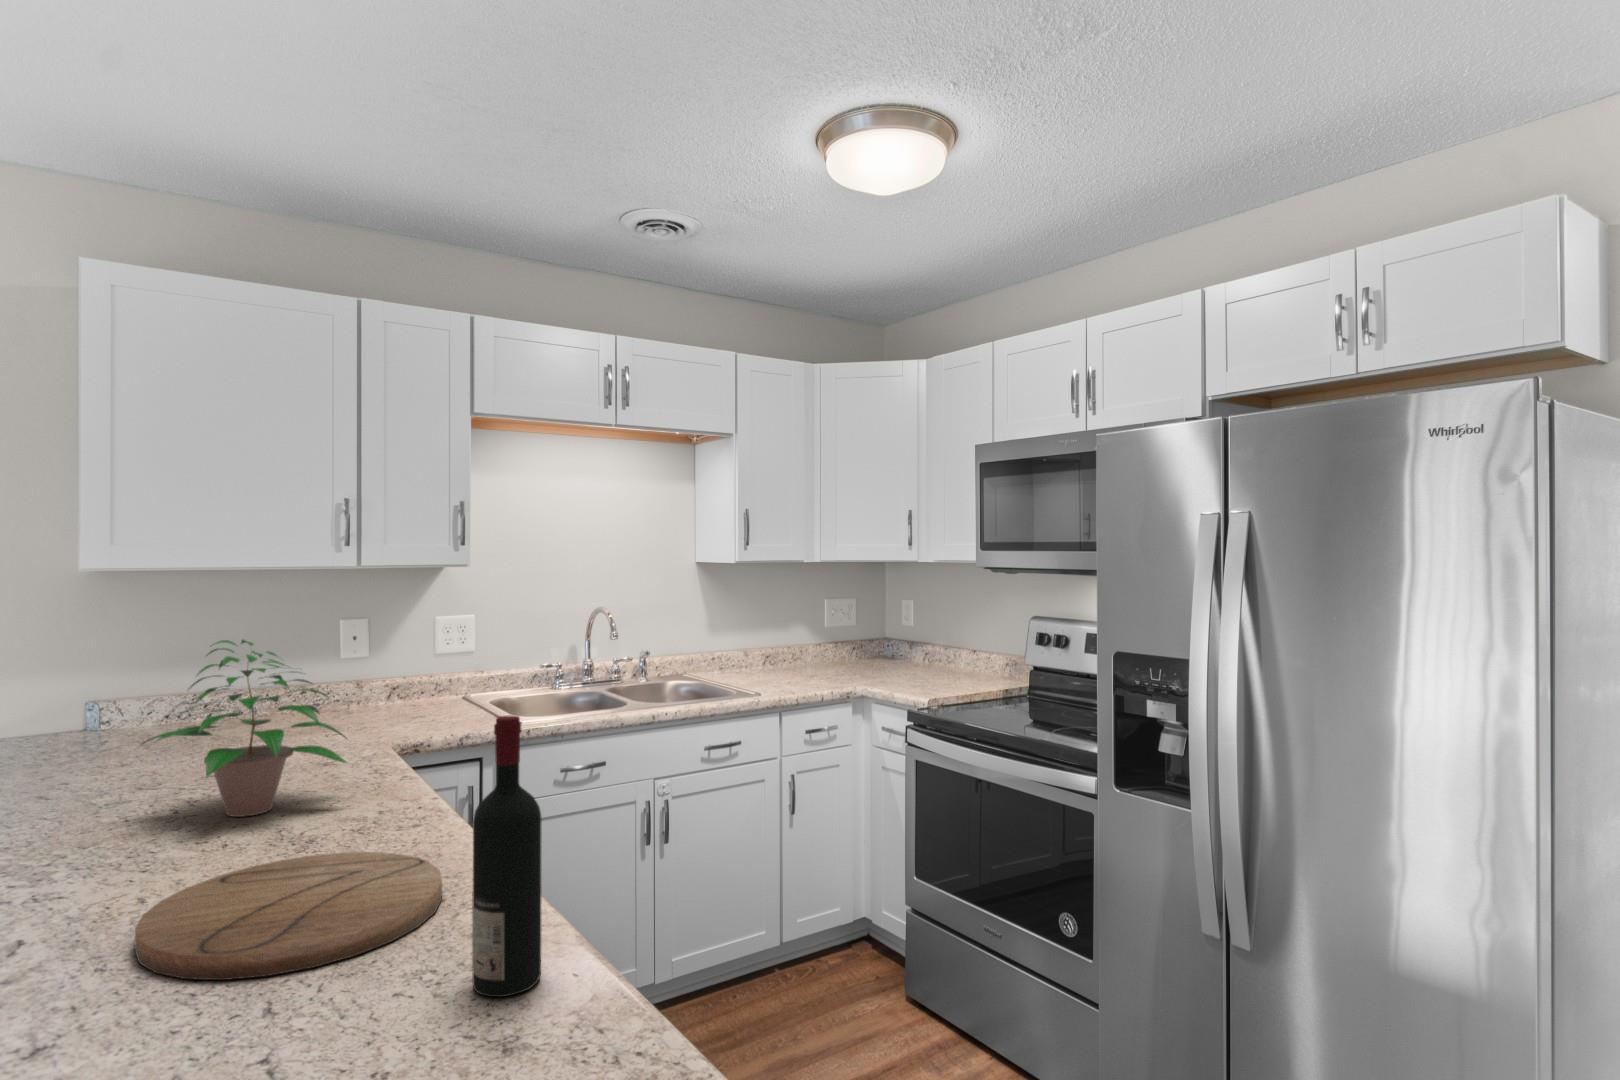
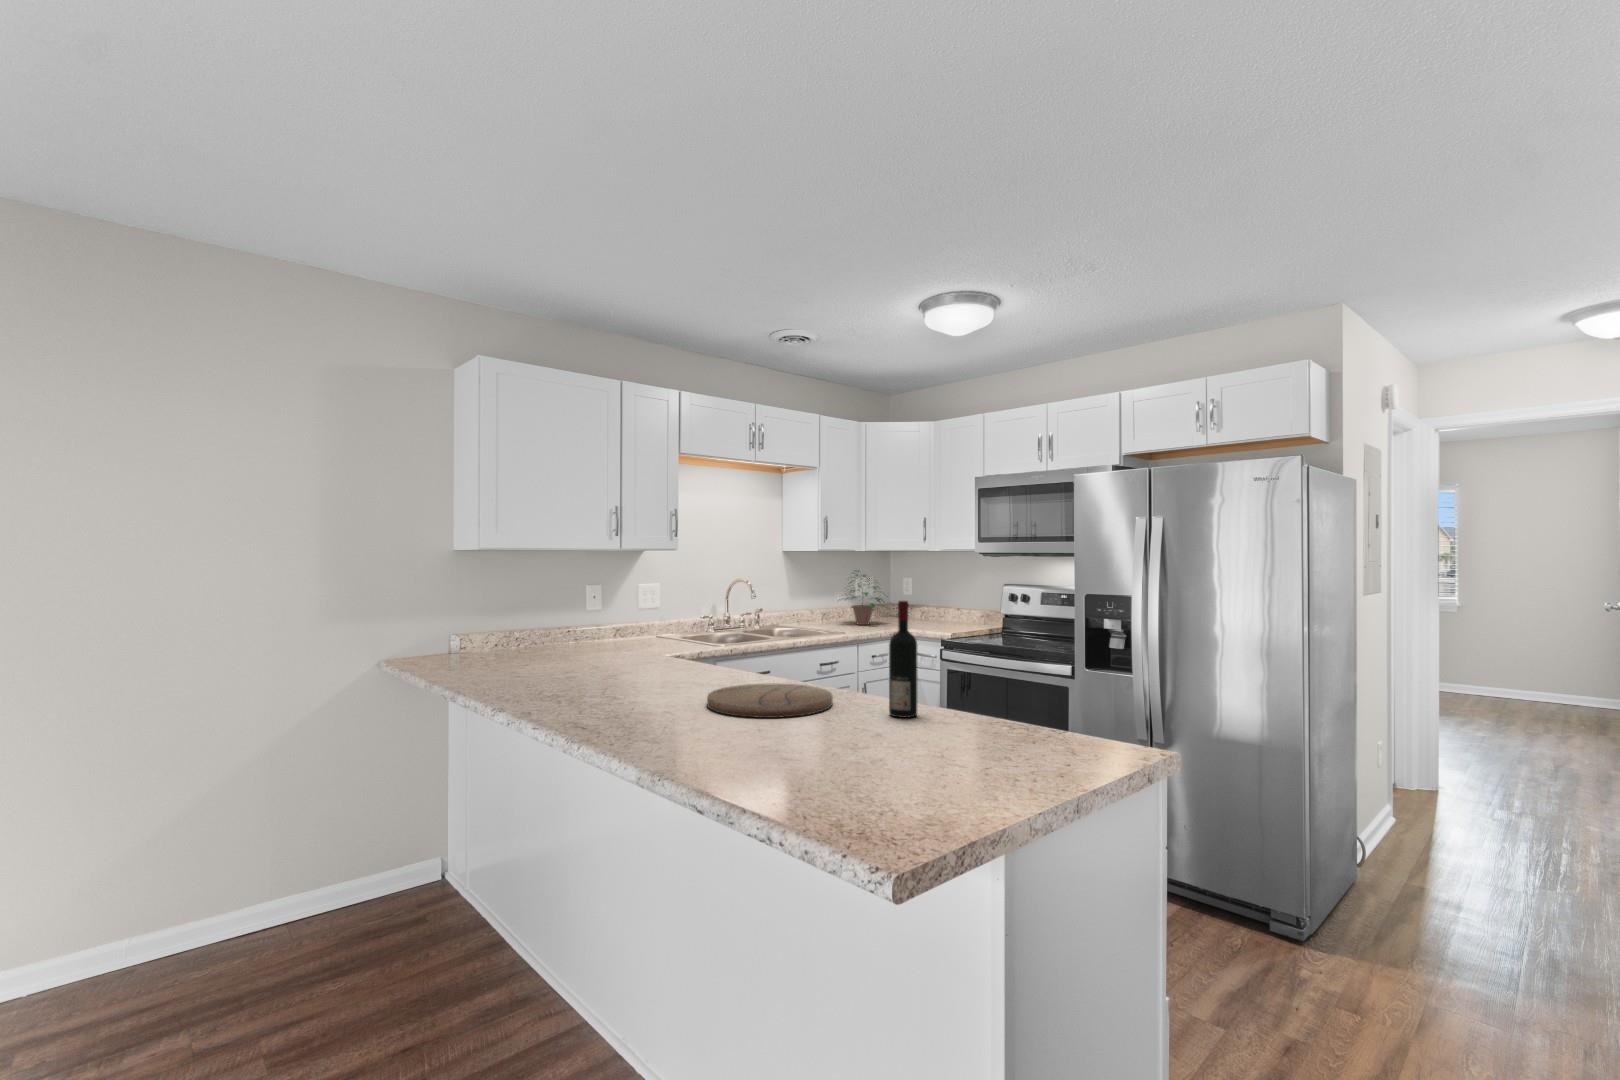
potted plant: present [142,640,346,817] -> present [844,571,884,625]

